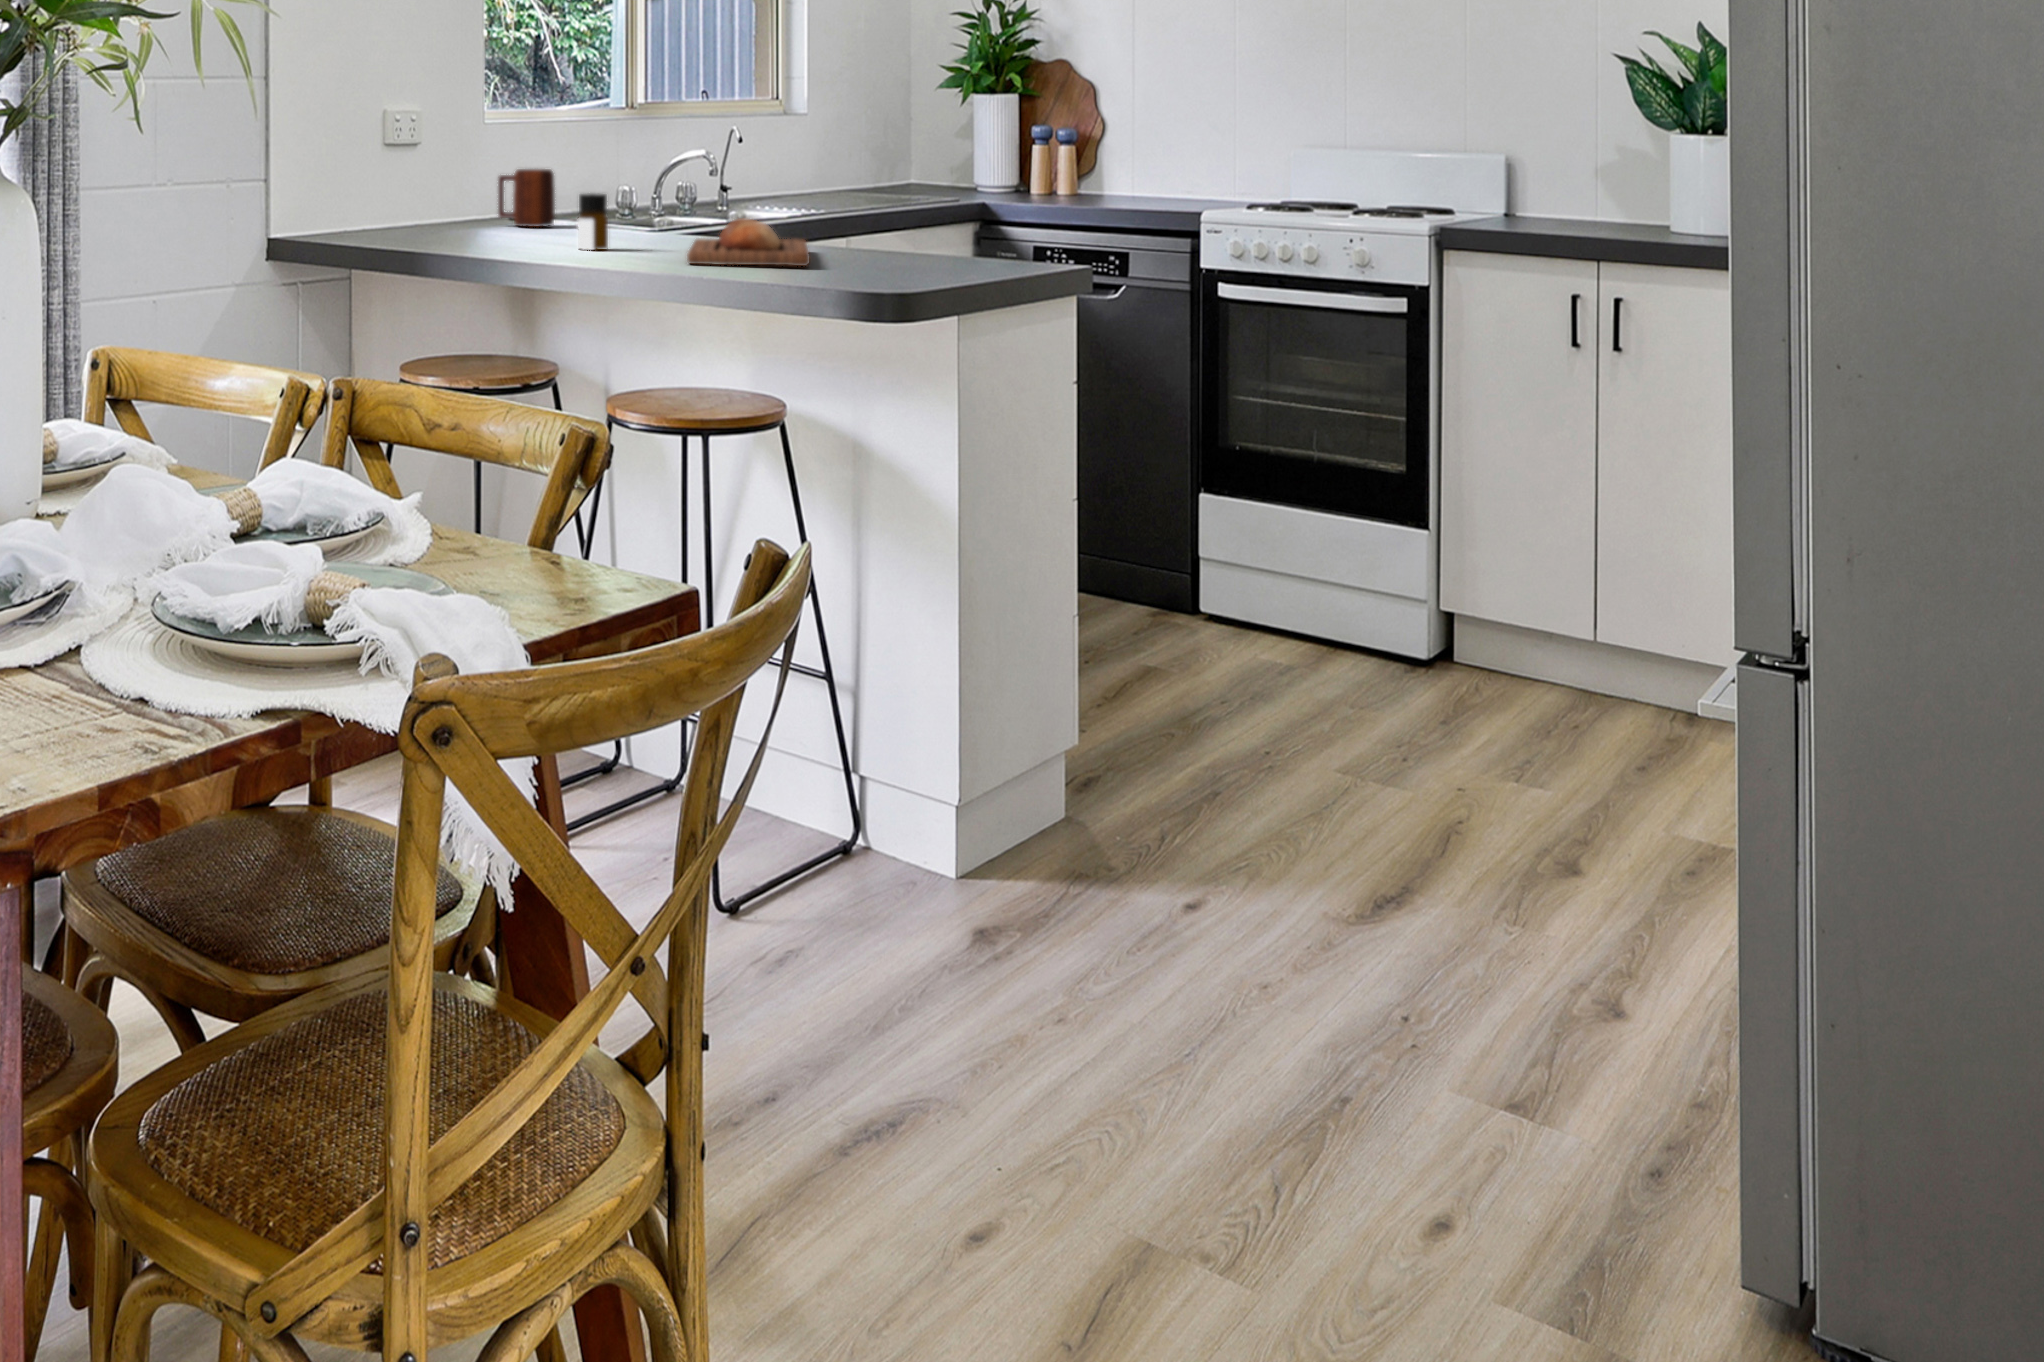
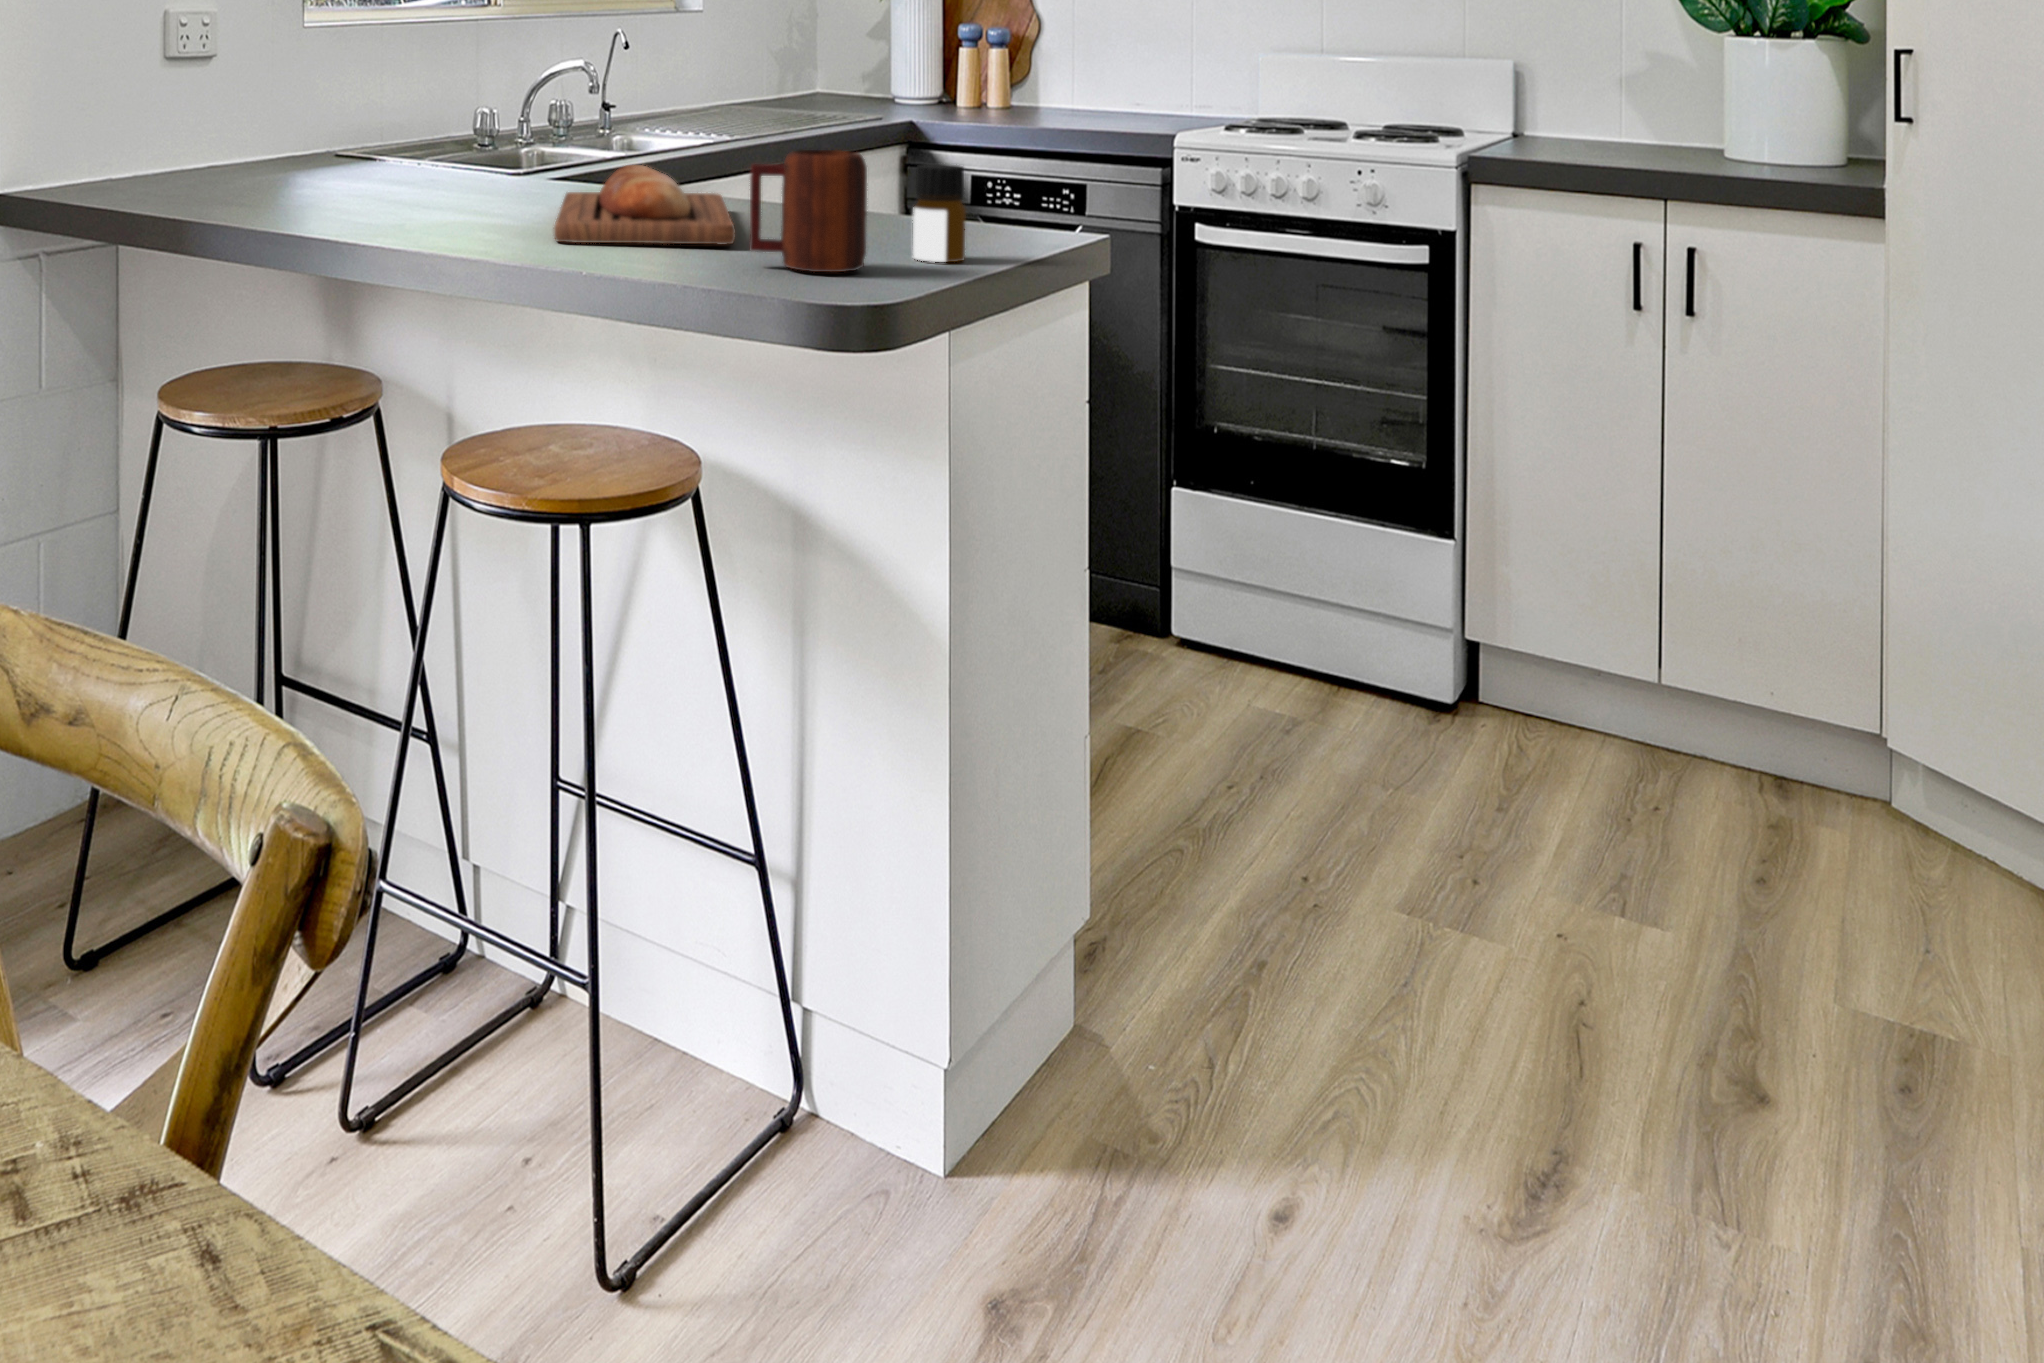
mug: present [498,169,555,227] -> present [750,150,867,272]
bottle: present [578,193,608,250] -> present [913,164,966,262]

